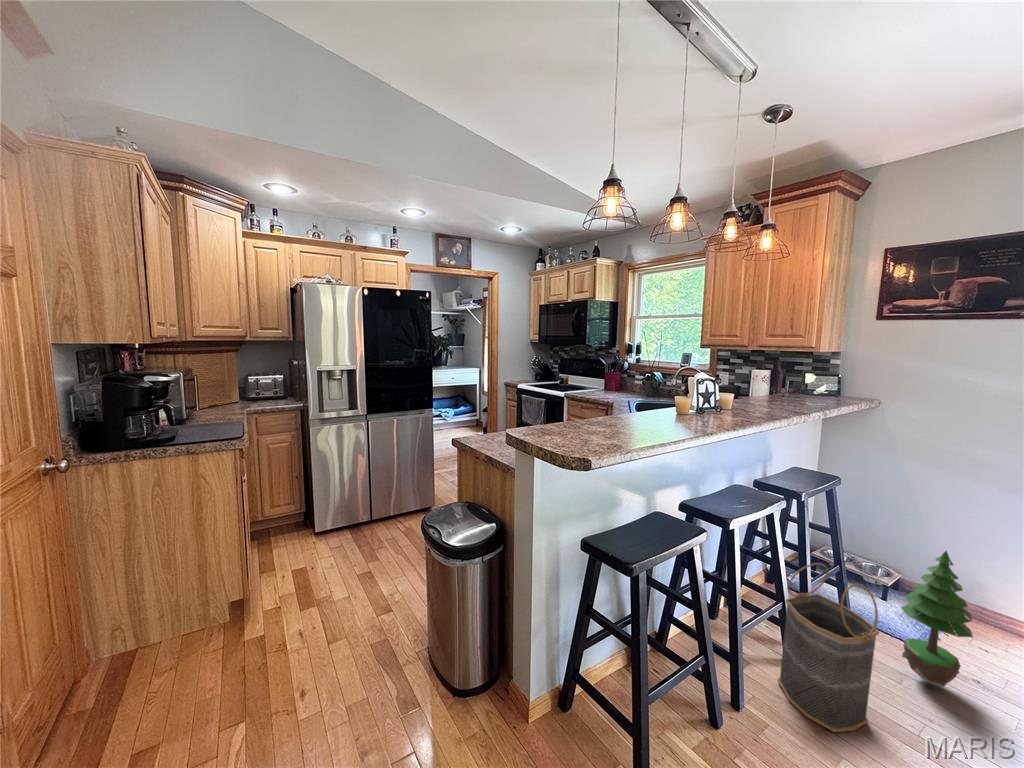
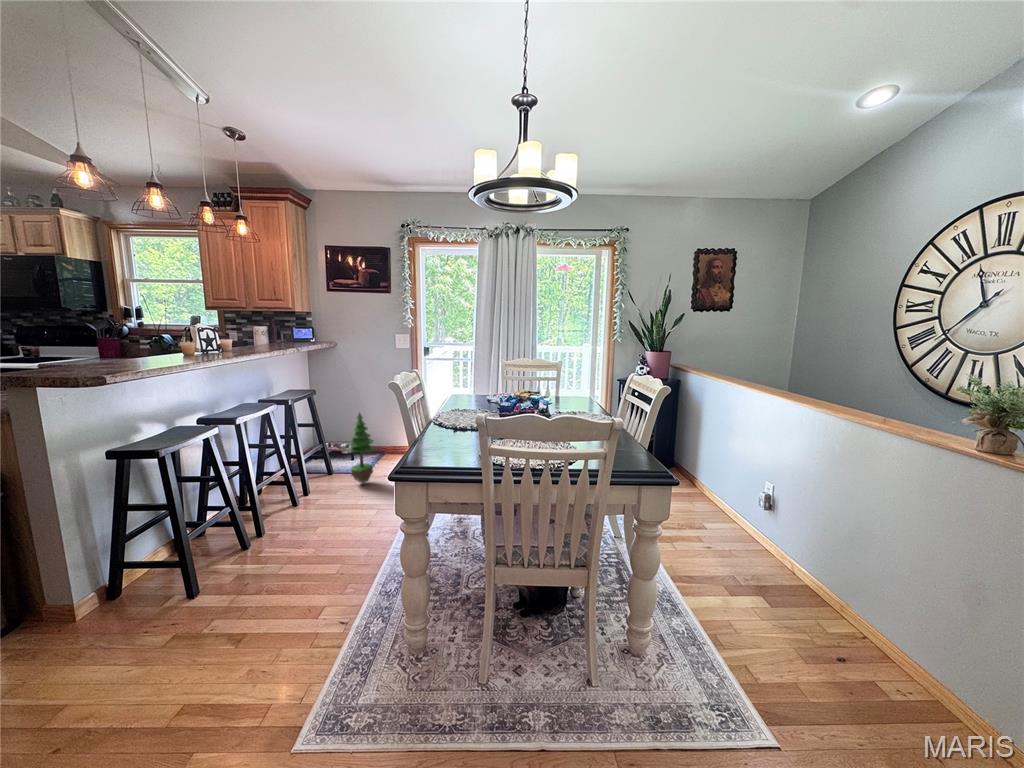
basket: present [778,563,879,732] -> none [281,434,331,520]

